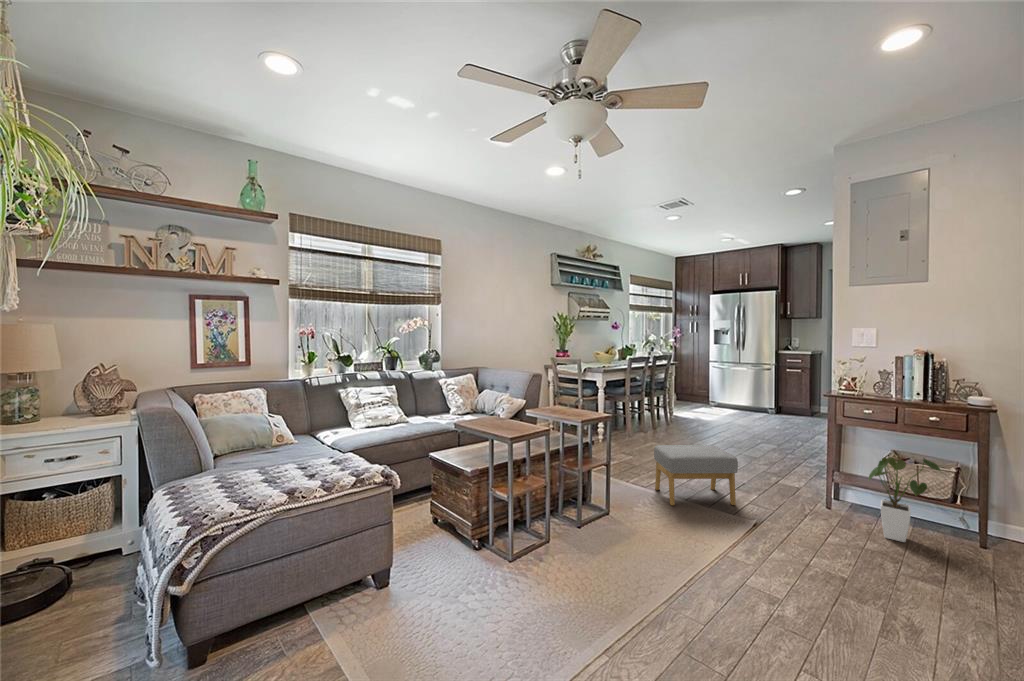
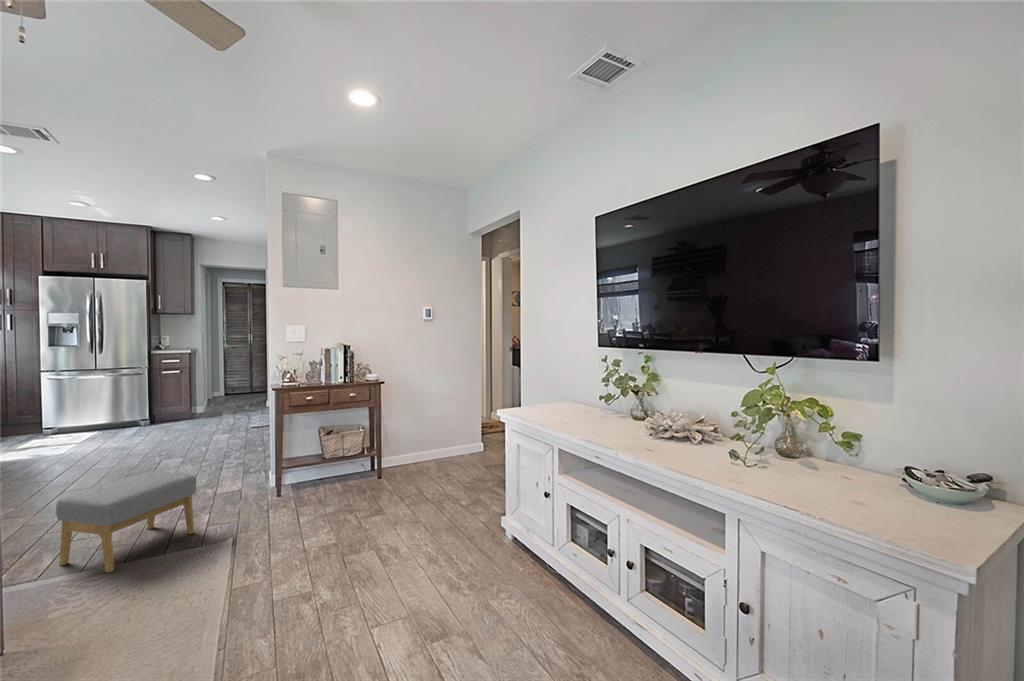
house plant: present [869,457,940,542] -> none [317,426,362,501]

